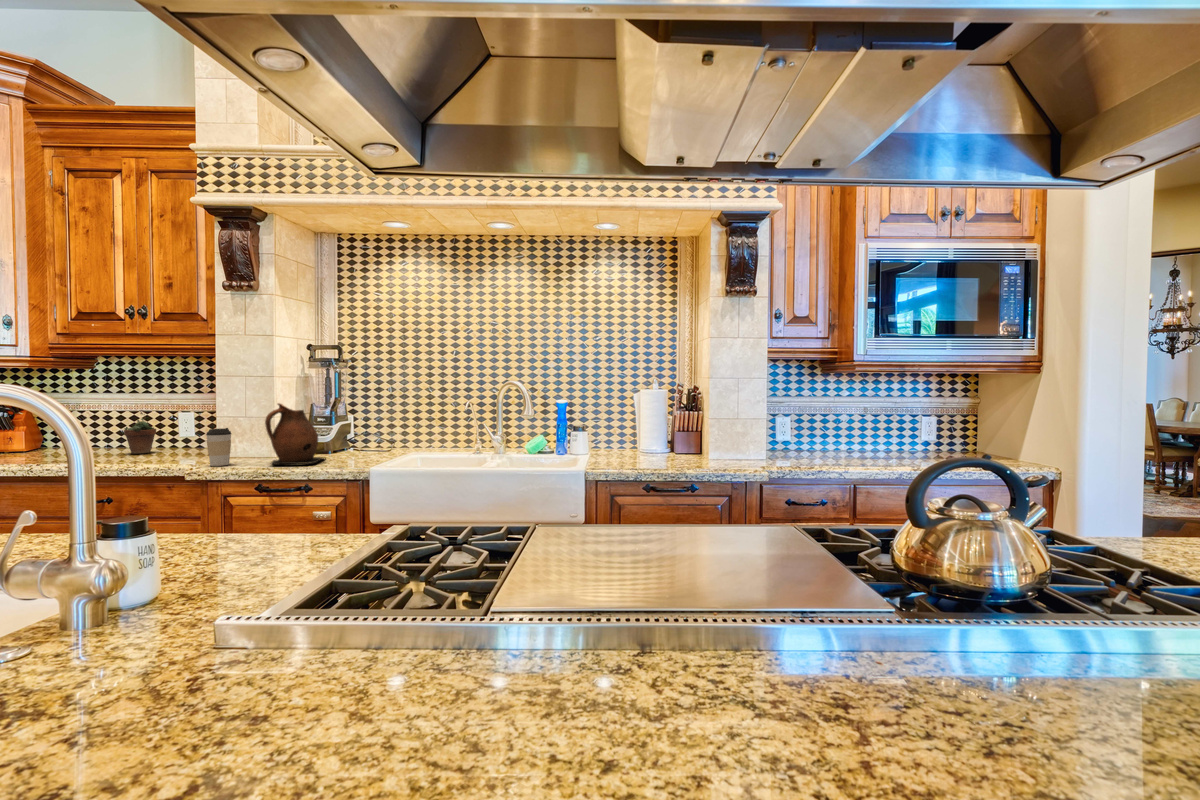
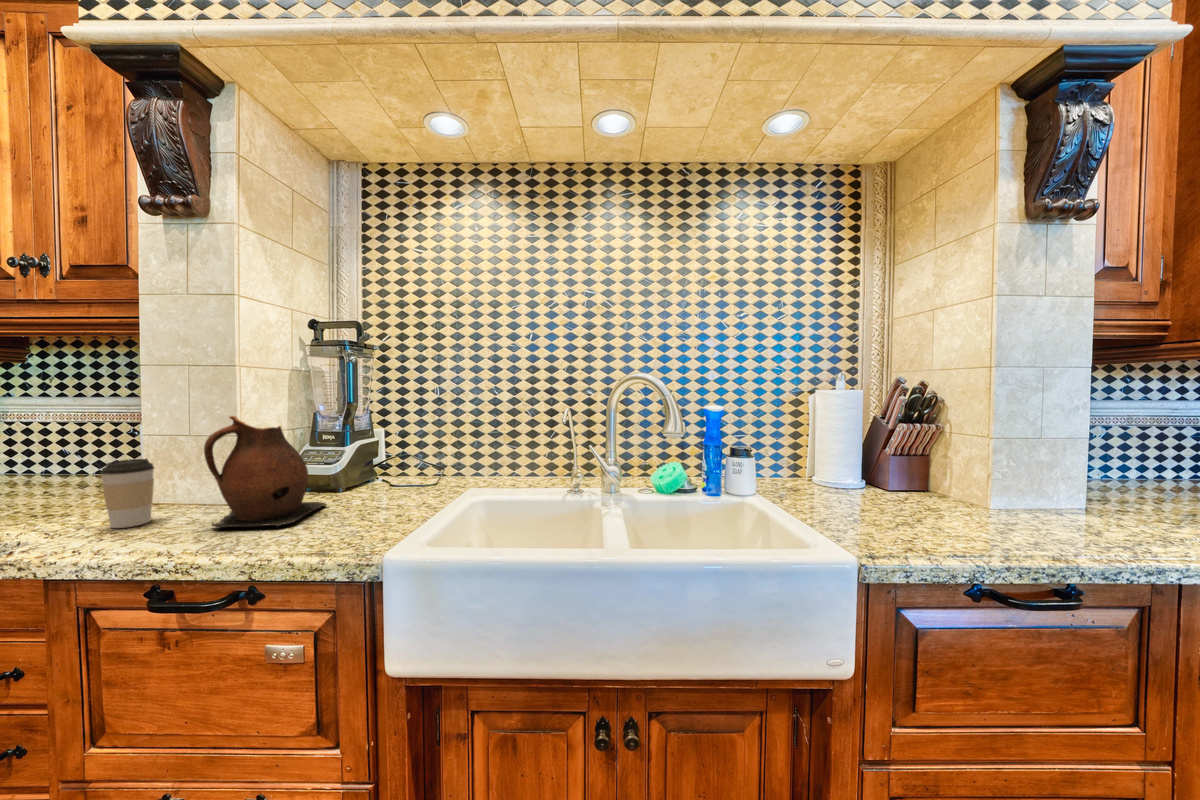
succulent plant: present [124,410,156,453] -> none [38,421,96,487]

